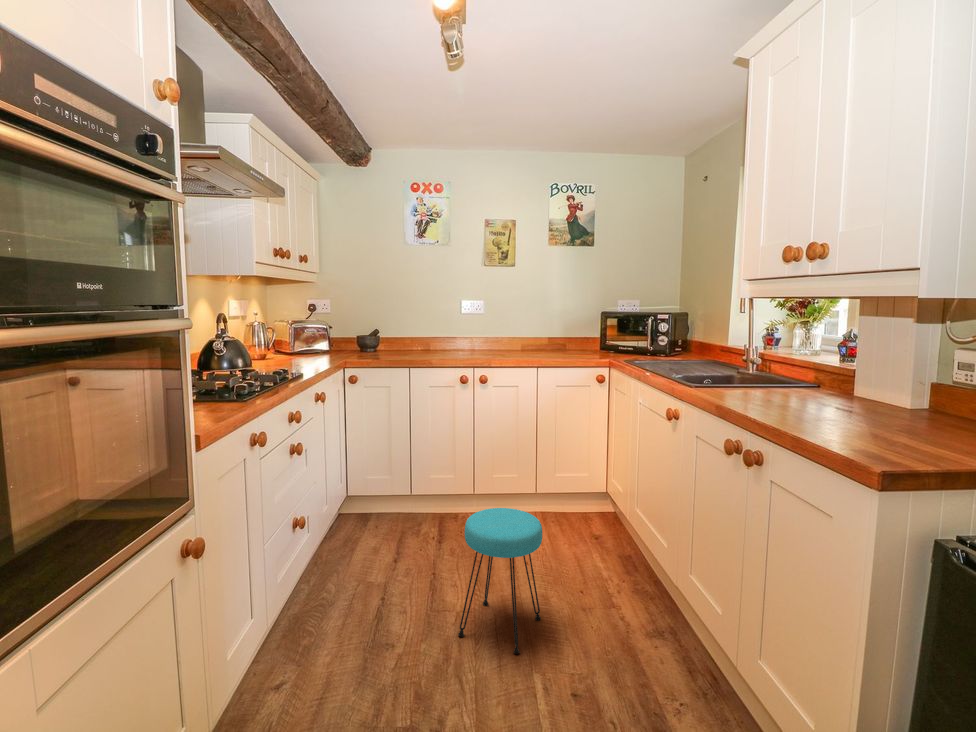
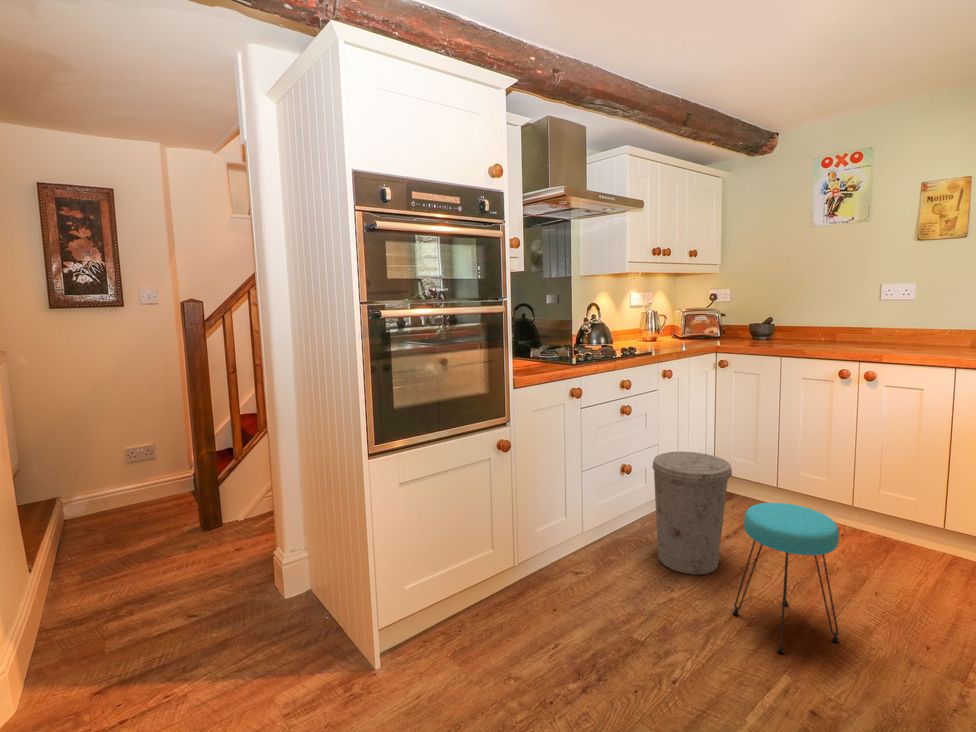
trash can: none [340,478,423,617] -> present [653,452,732,575]

